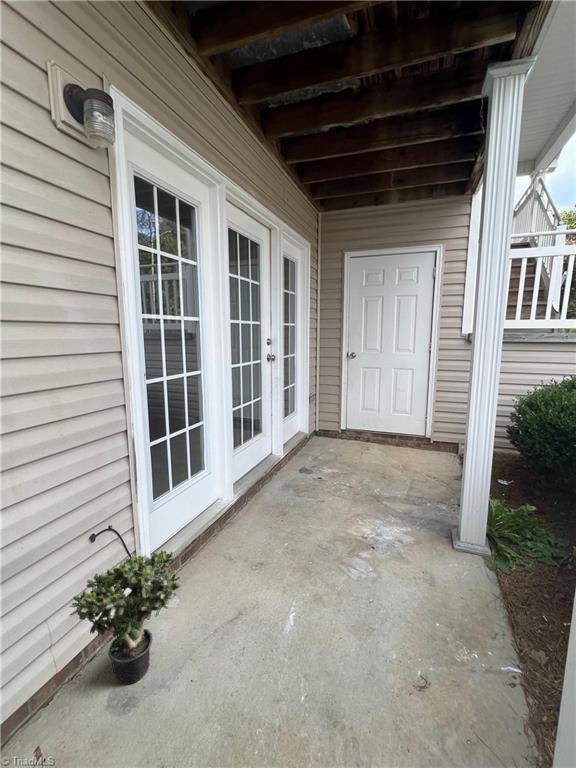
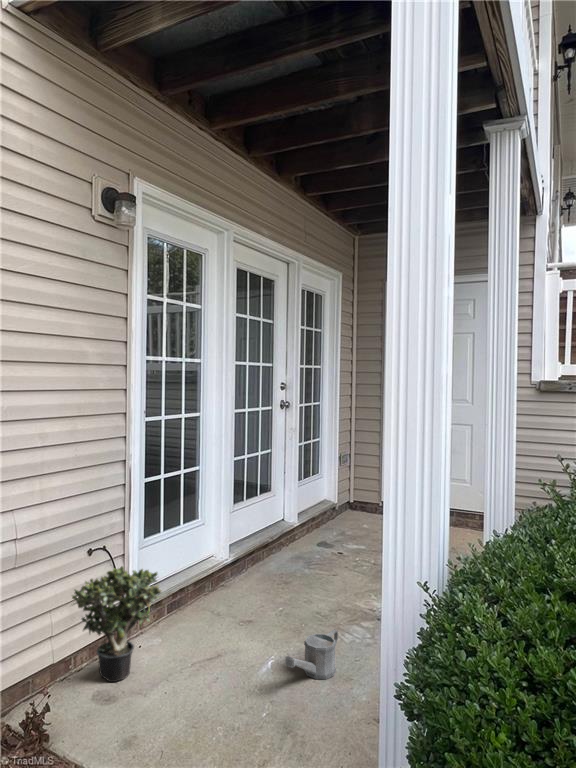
watering can: none [323,587,365,652] -> present [285,629,338,679]

